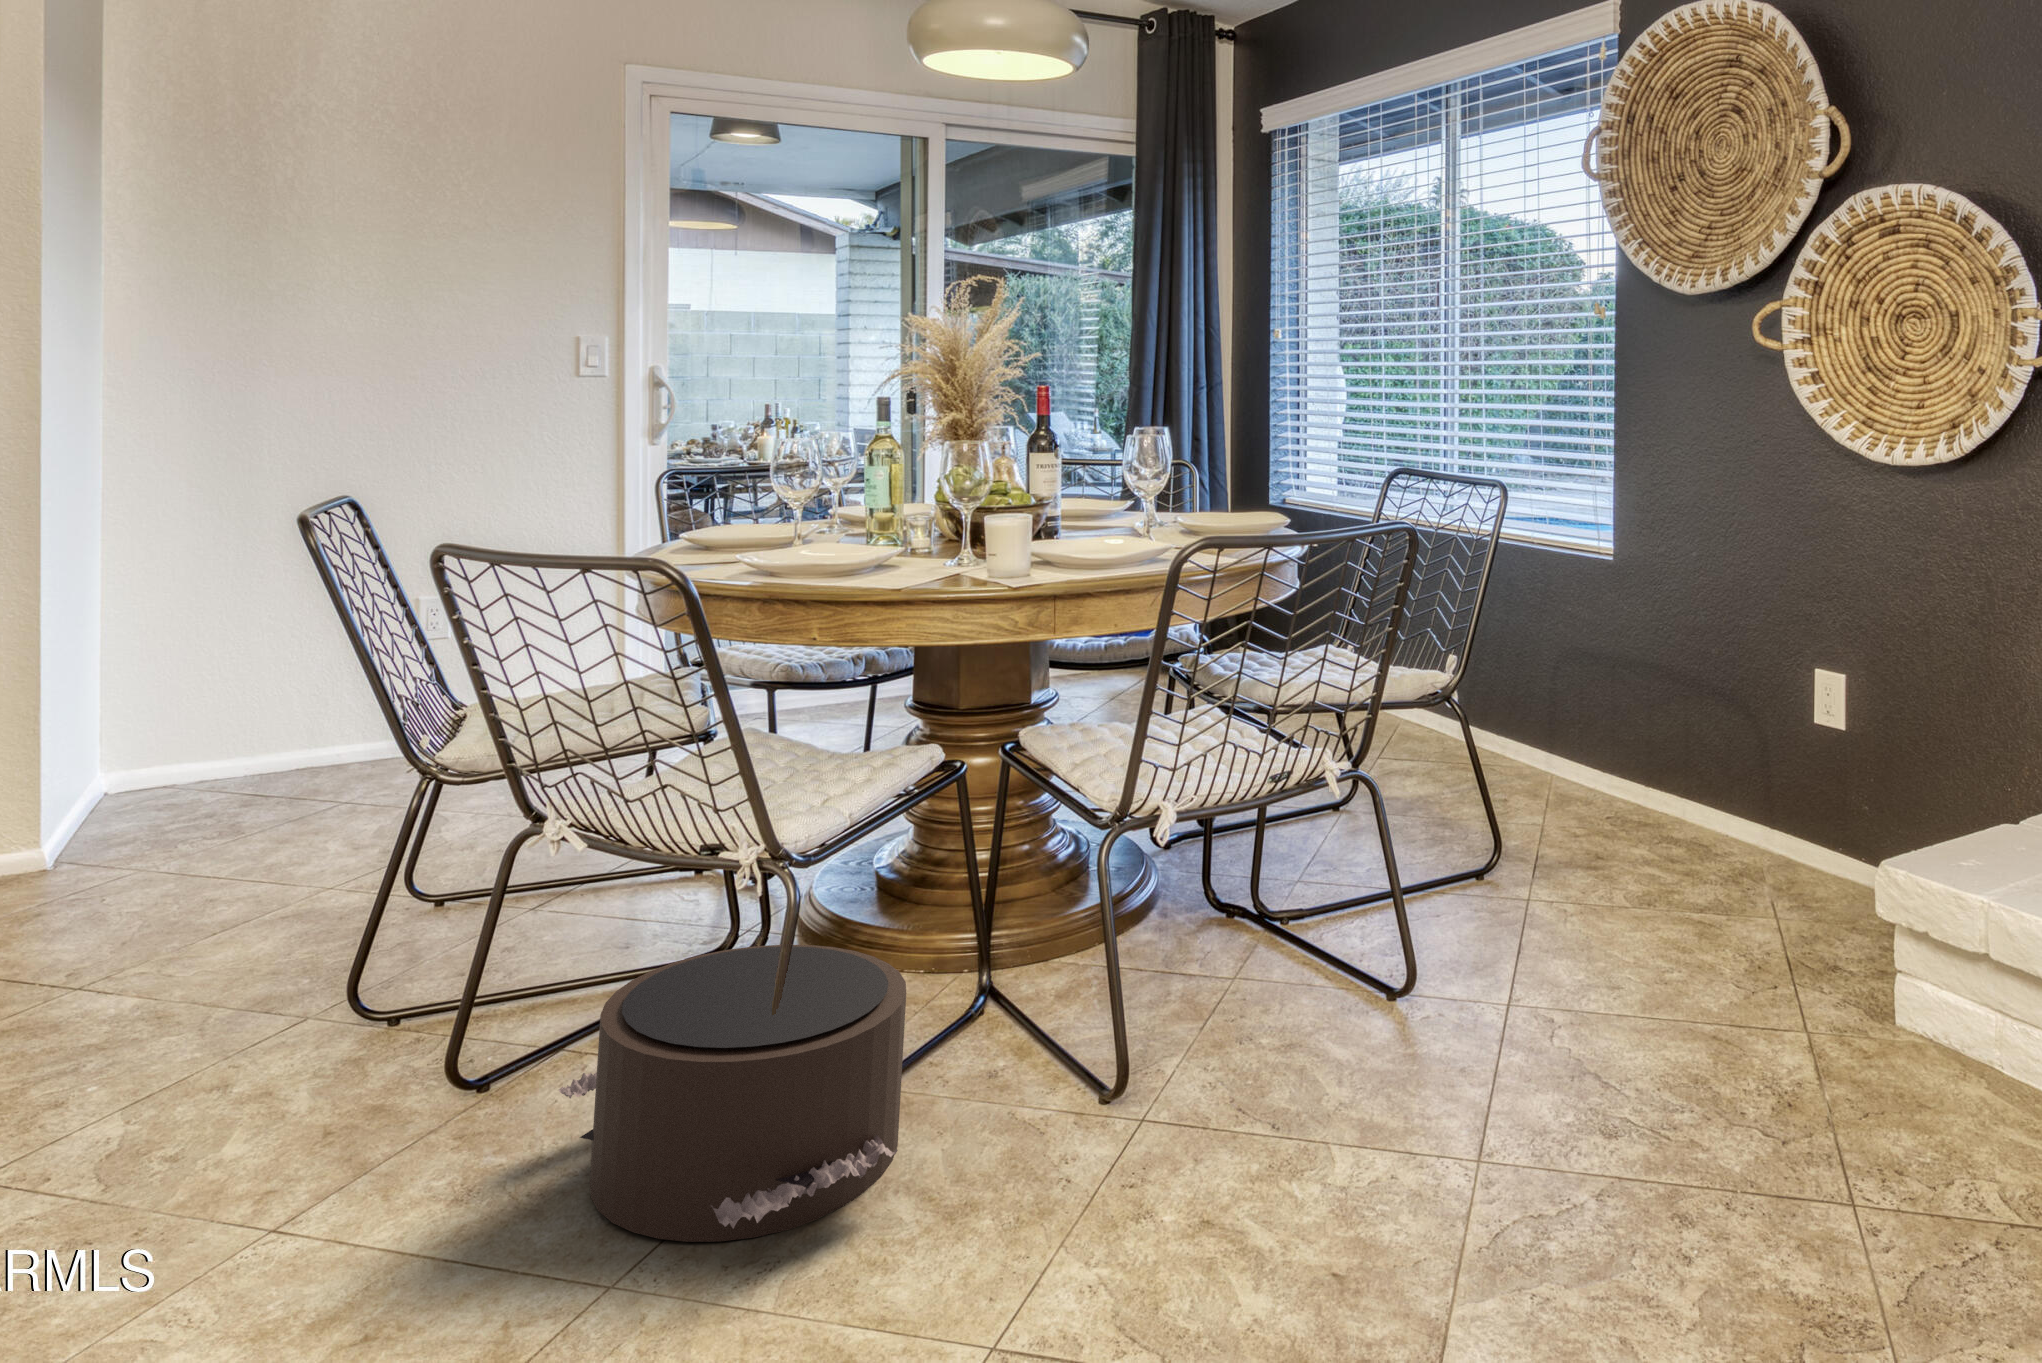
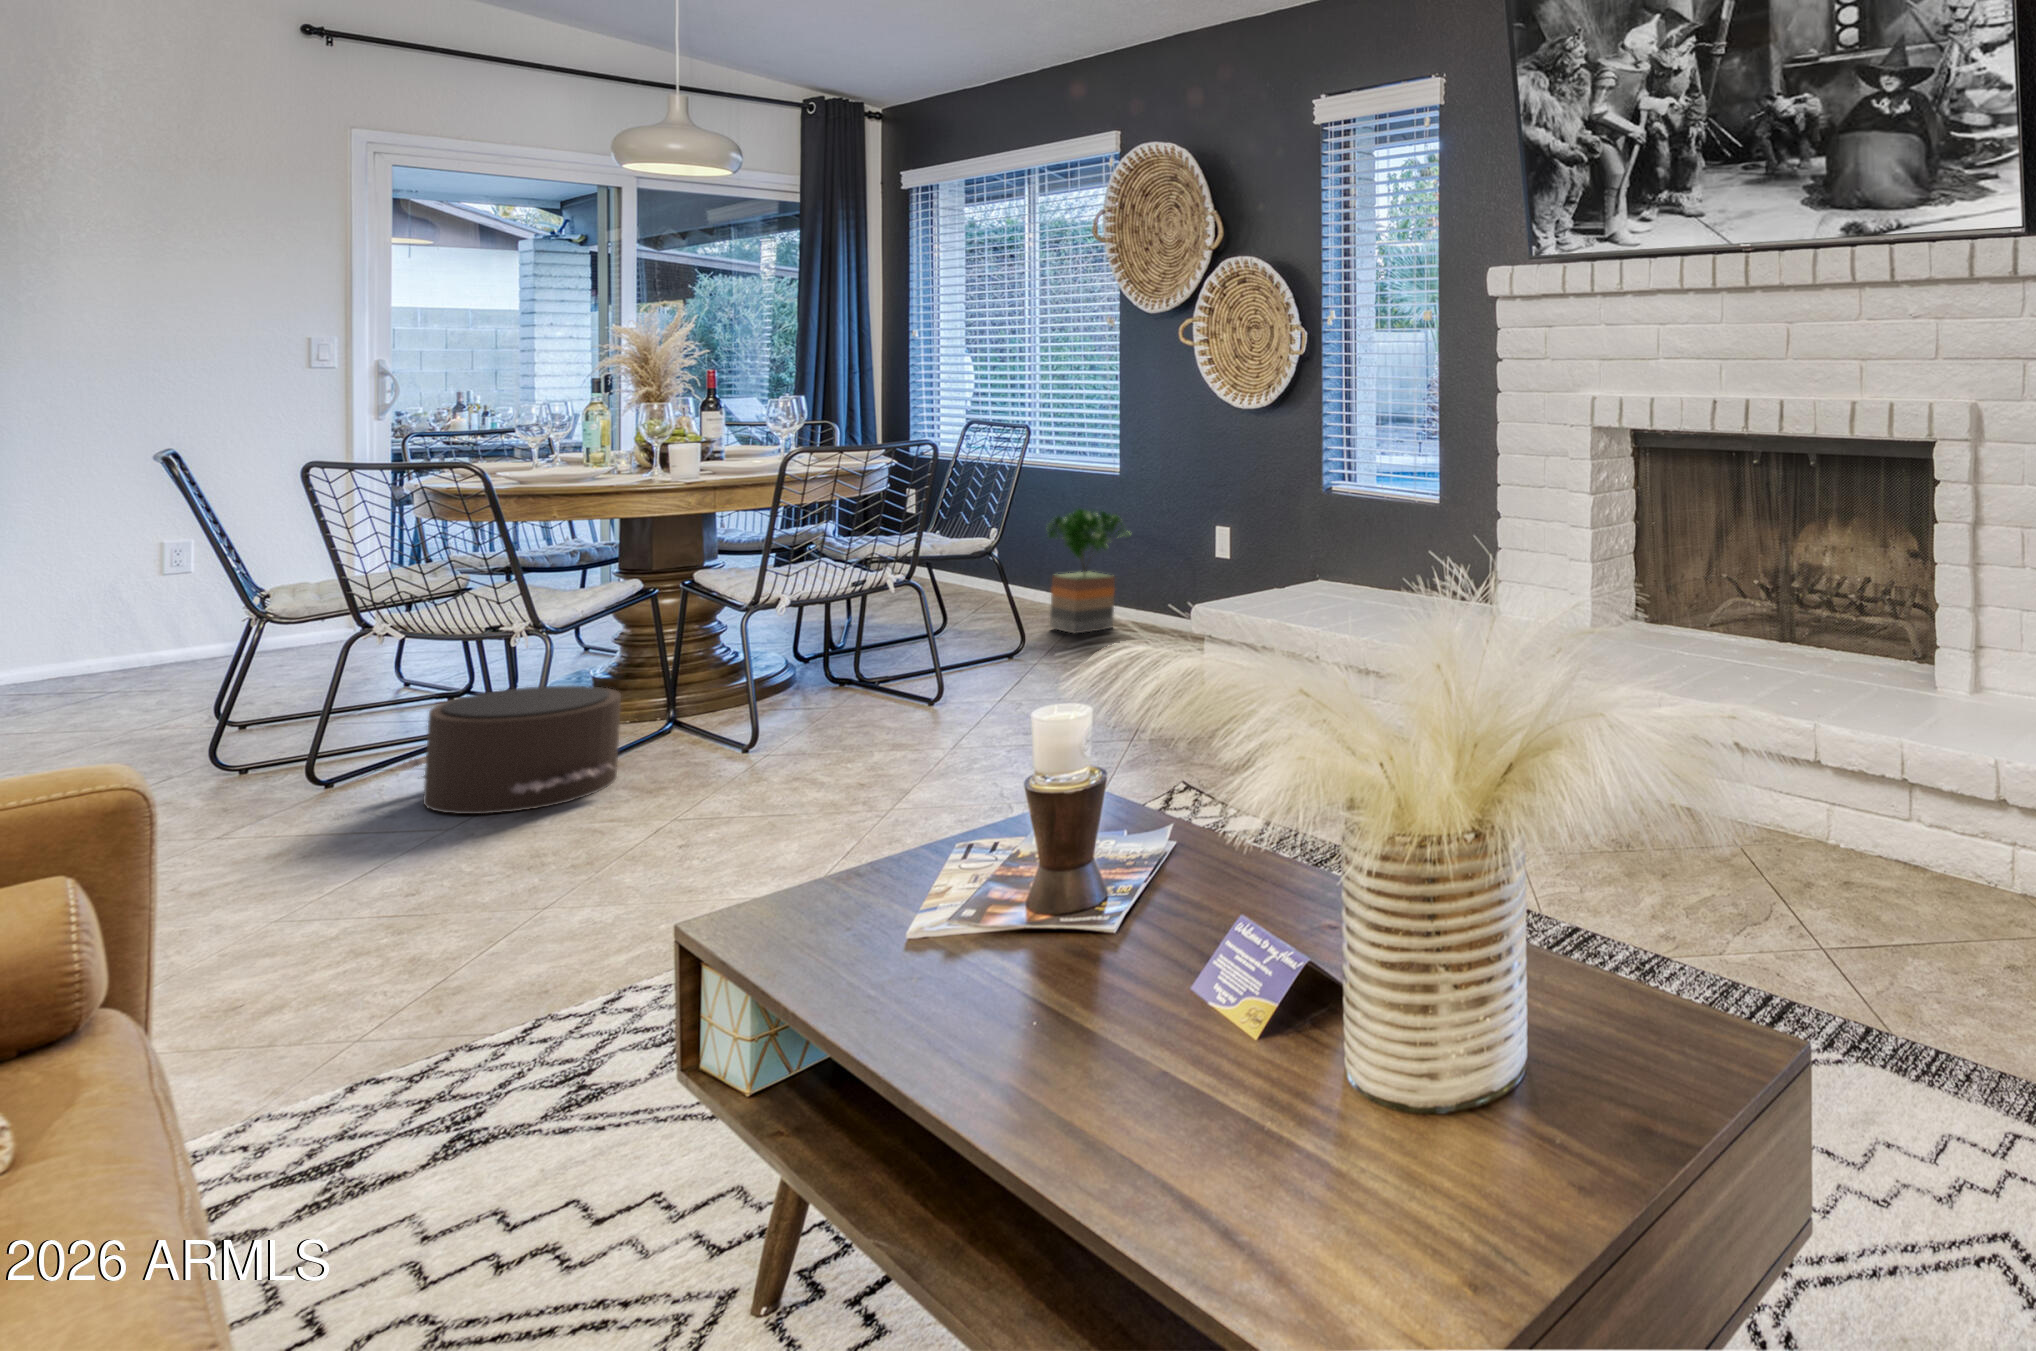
potted tree: none [1511,613,1649,828] -> present [1048,508,1130,633]

